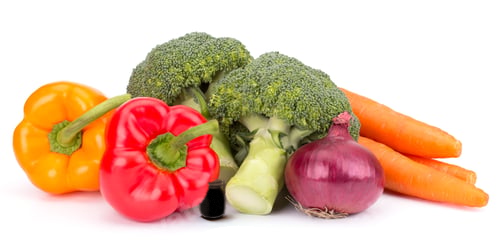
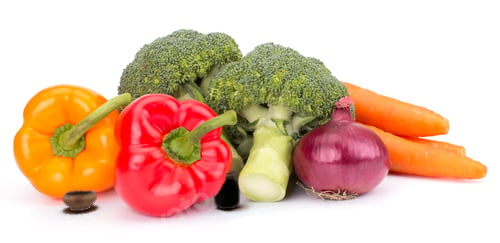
ceramic bowl: none [53,187,87,208] -> present [62,190,97,211]

